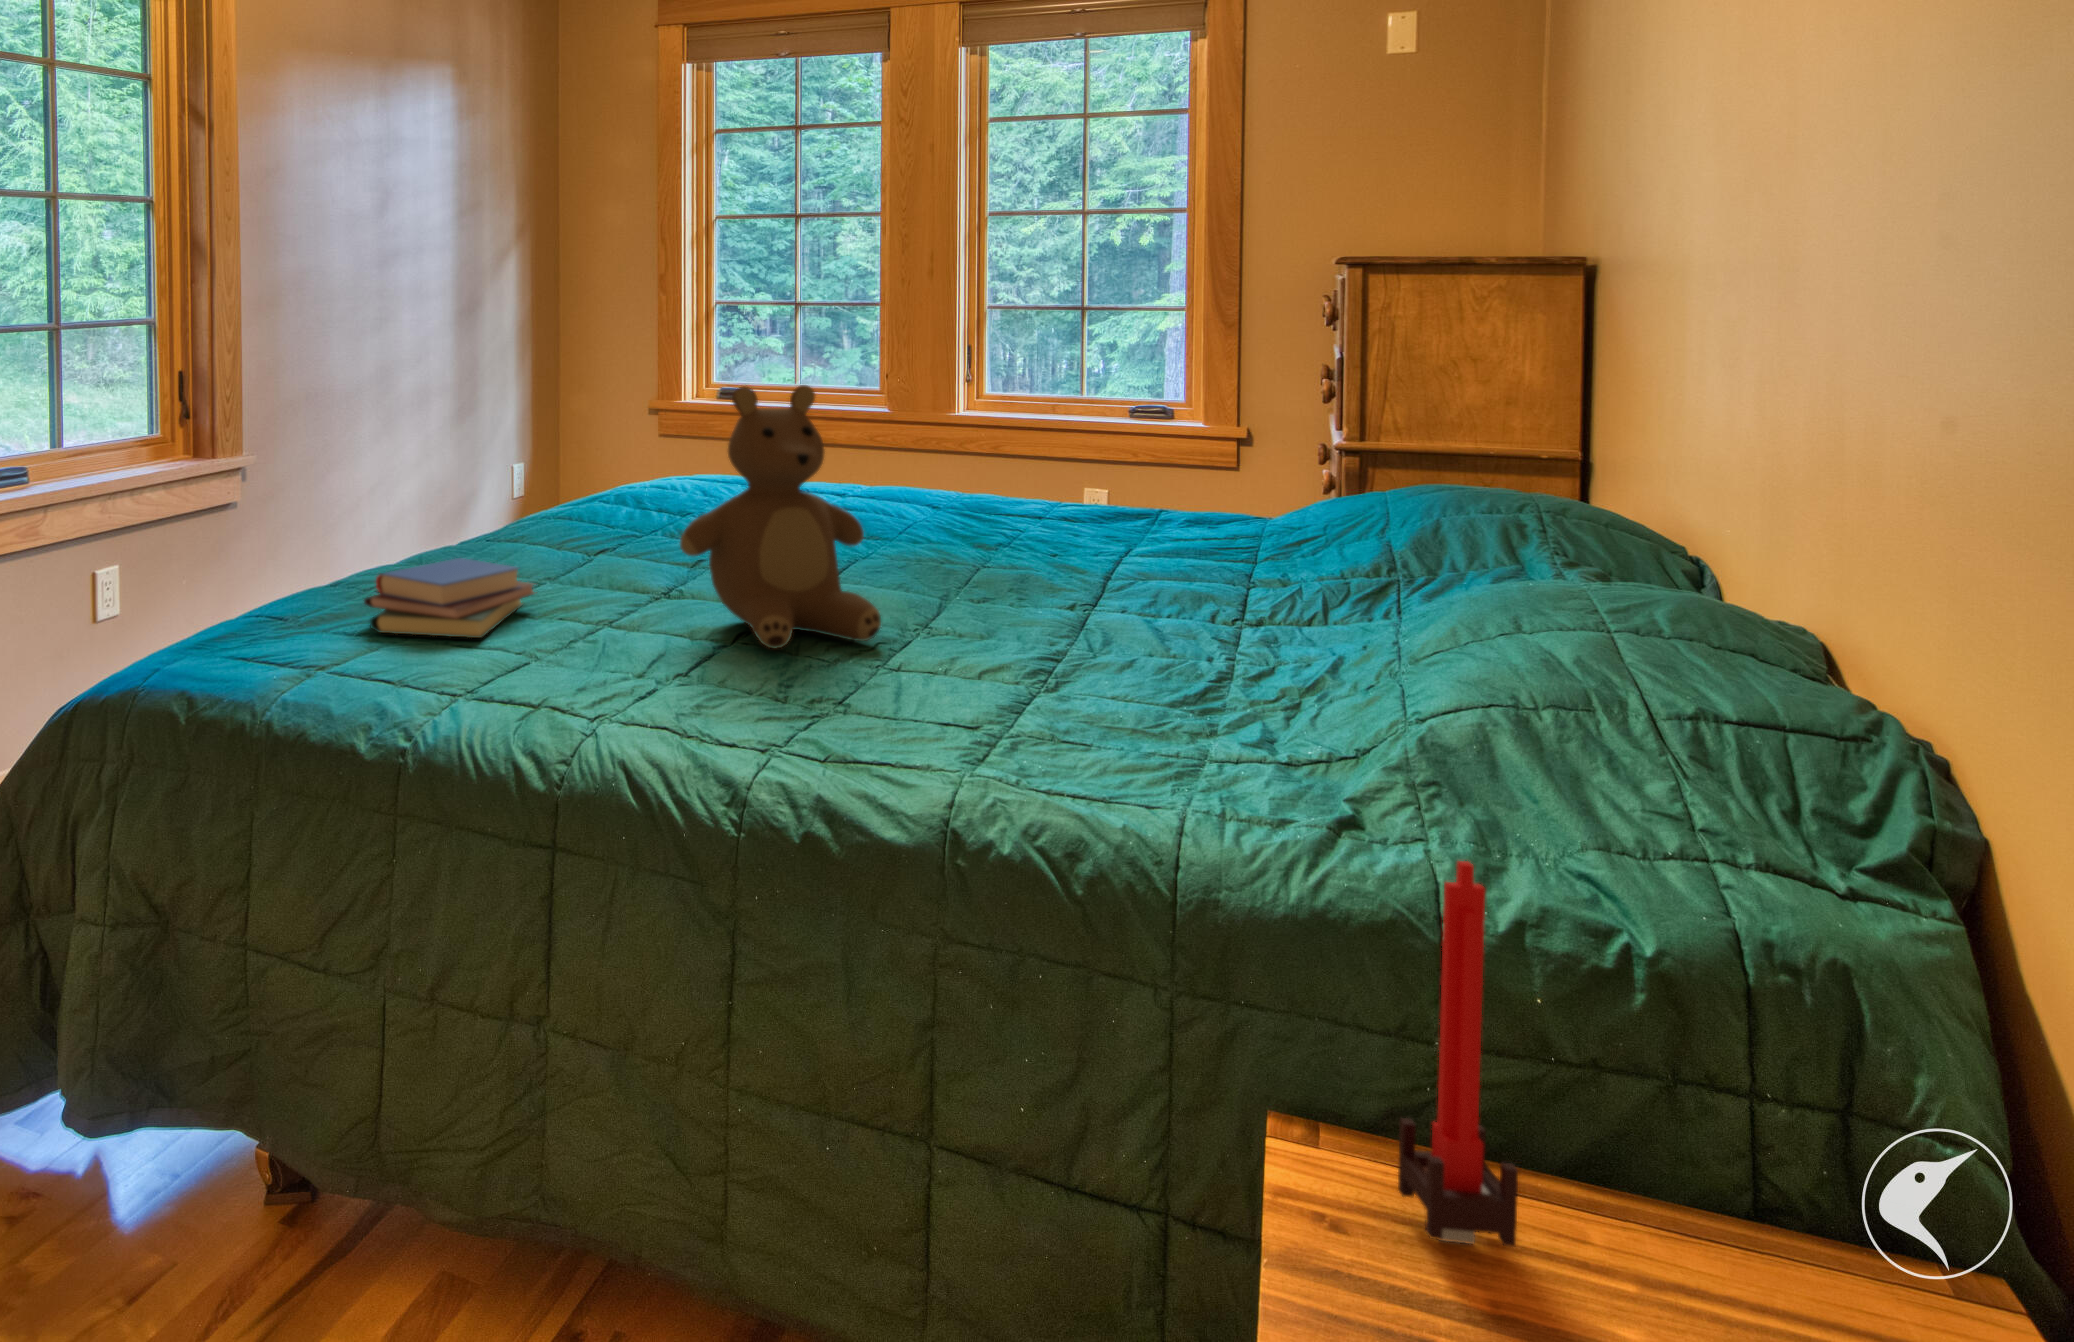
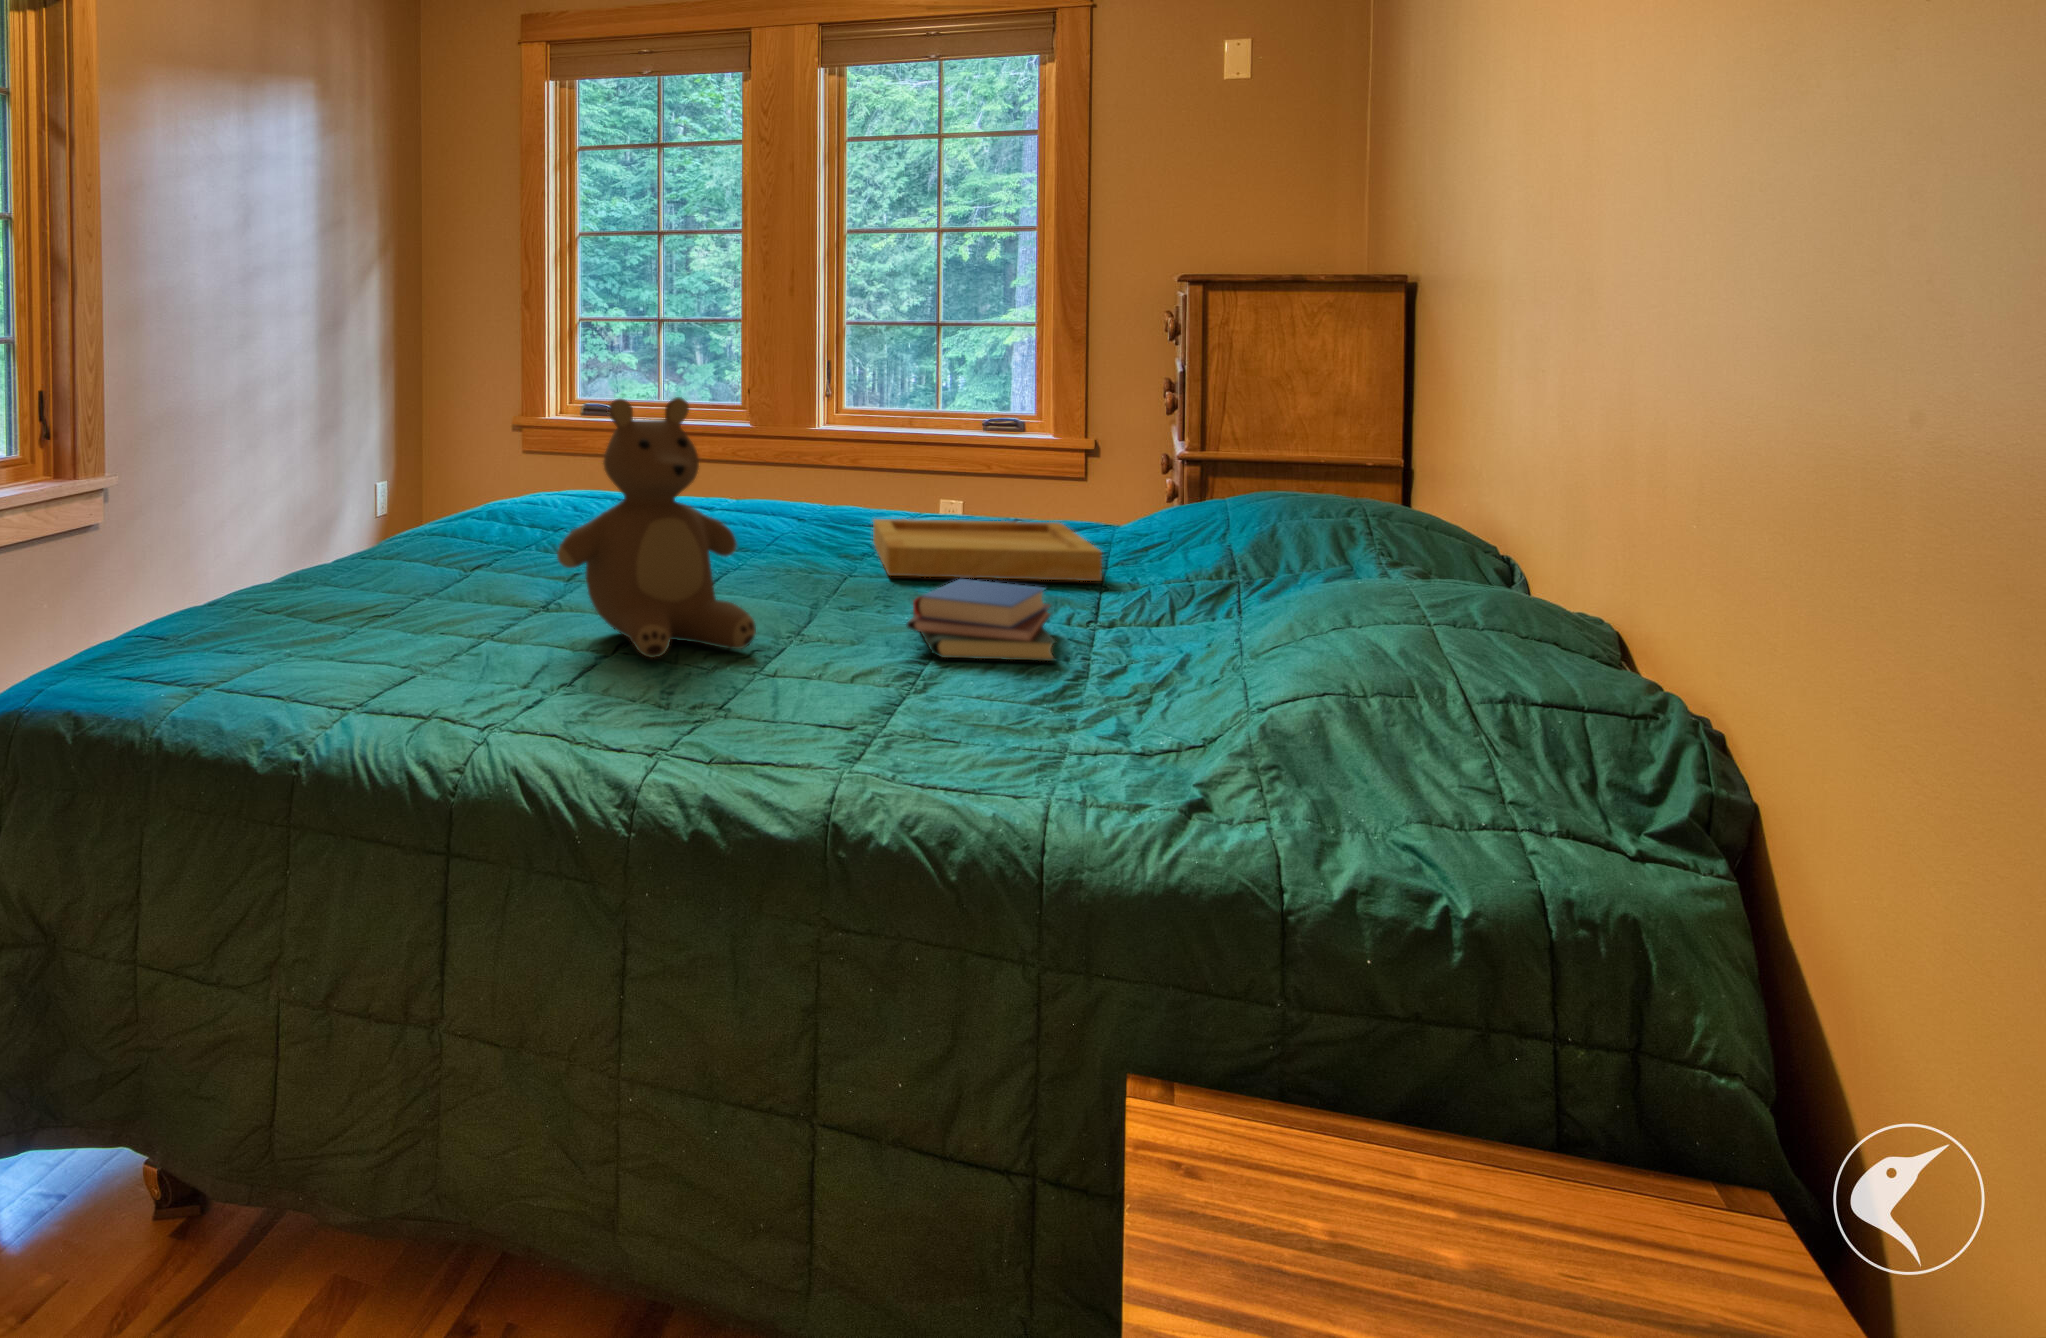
tray: none [1011,508,1251,576] -> present [873,519,1102,581]
book: present [364,558,534,638] -> present [907,579,1057,661]
candle: present [1398,861,1518,1247] -> none [1251,827,1356,1182]

